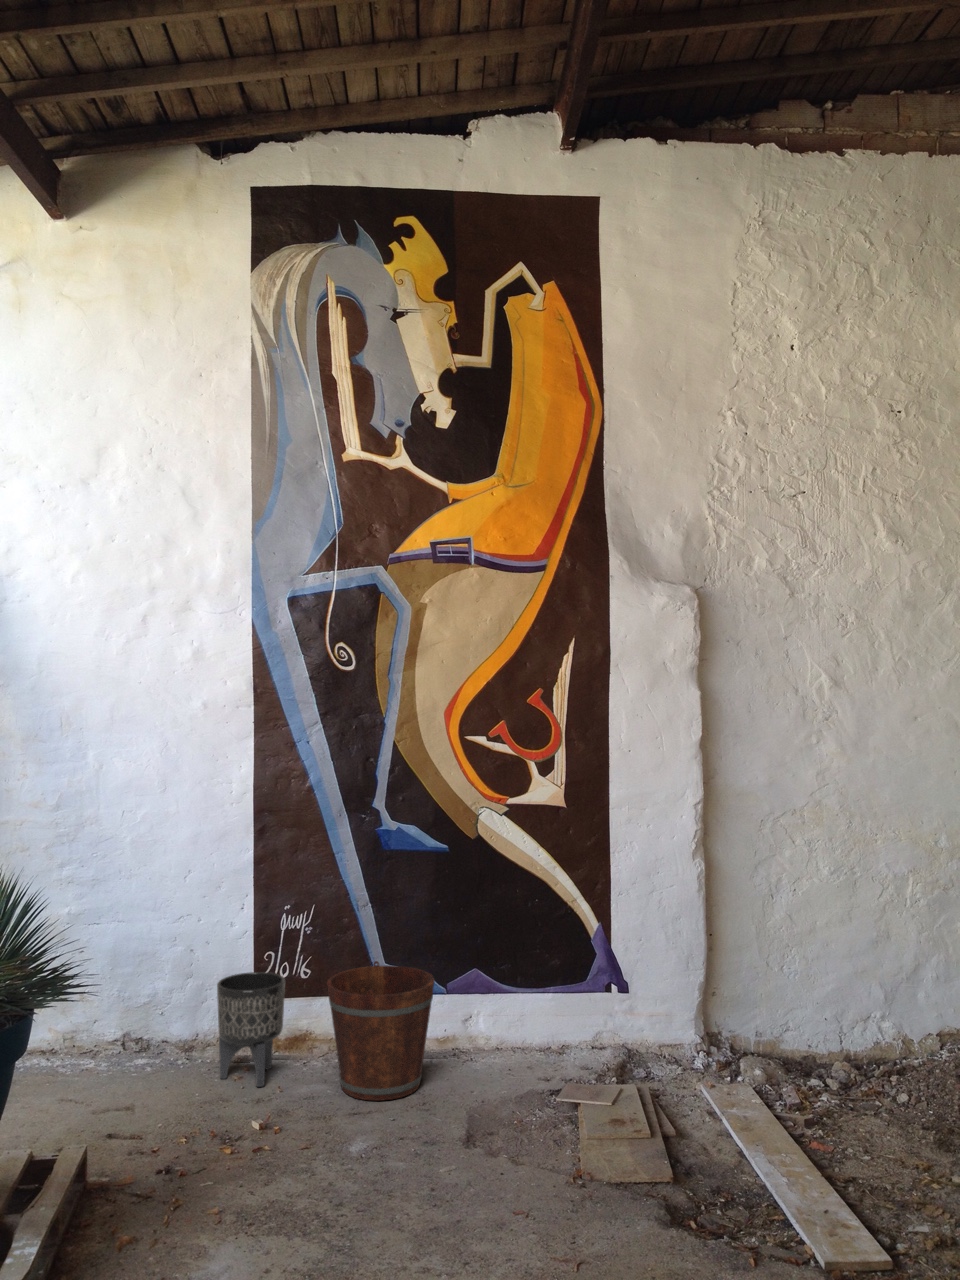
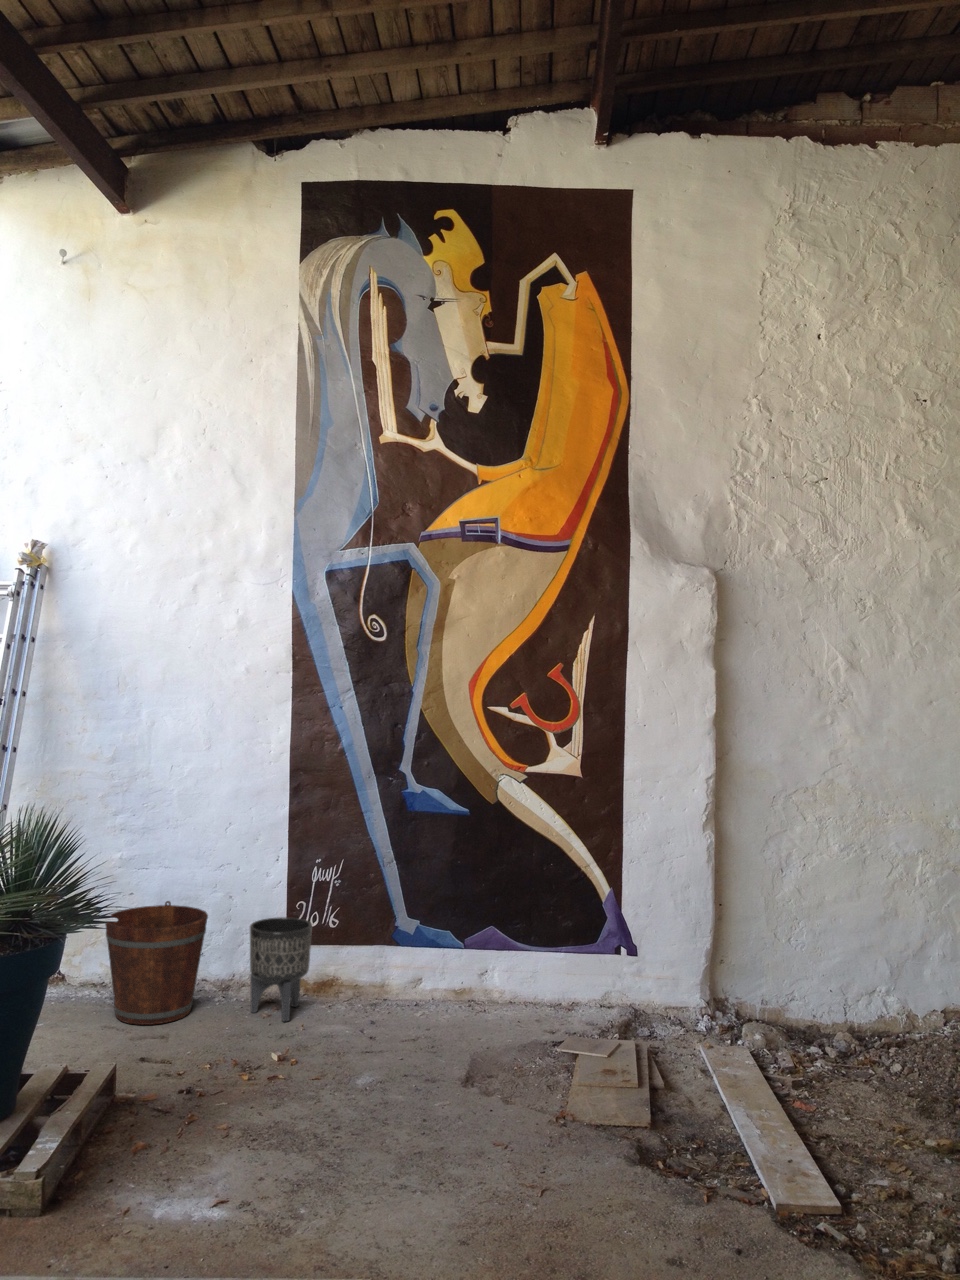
bucket: present [327,961,435,1101] -> present [105,901,208,1025]

